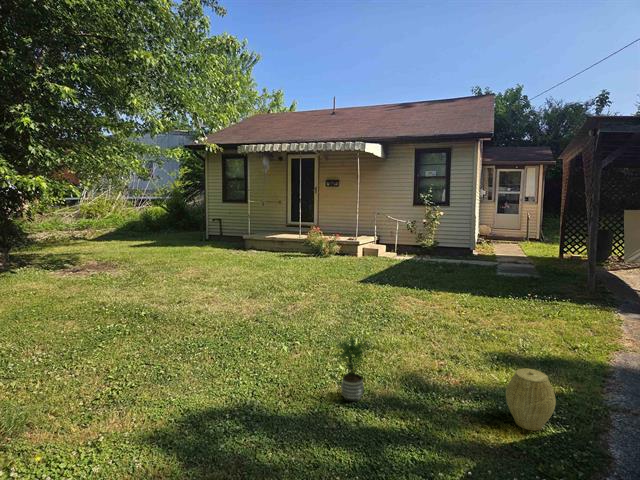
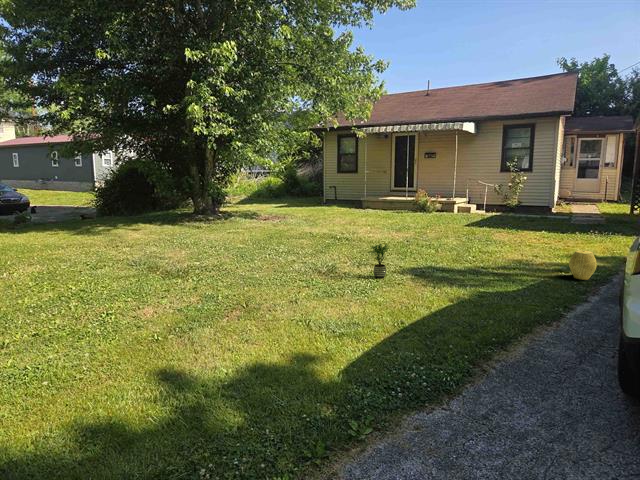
potted plant: present [335,337,370,402] -> present [368,244,389,278]

